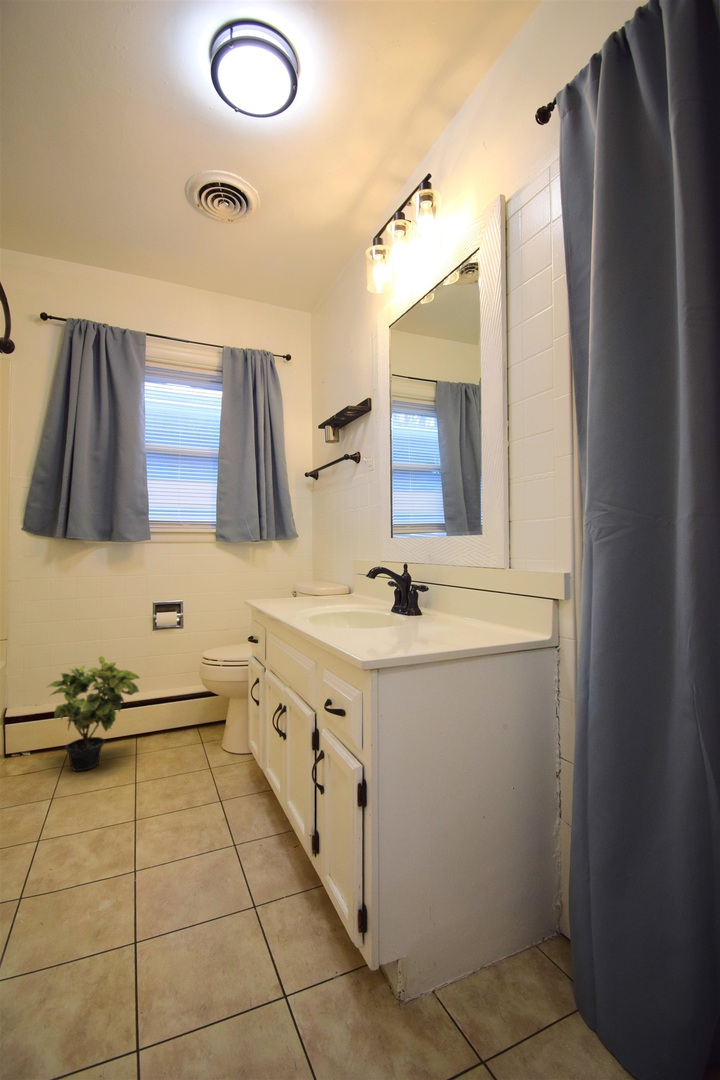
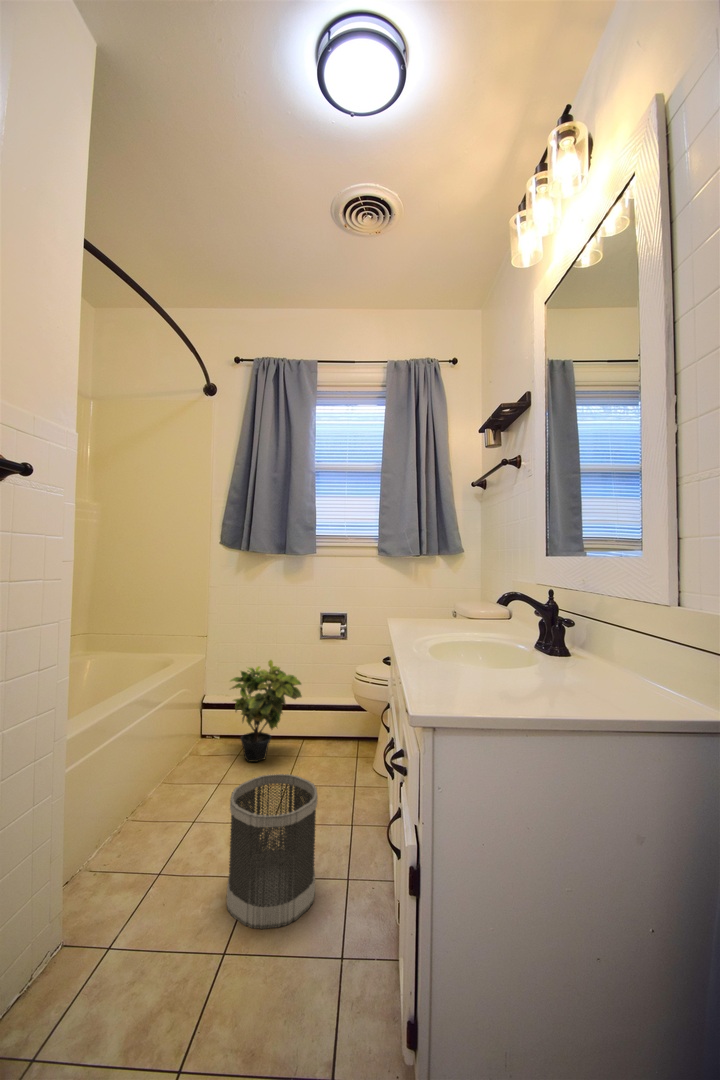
wastebasket: none [112,761,209,917] -> present [227,774,318,929]

